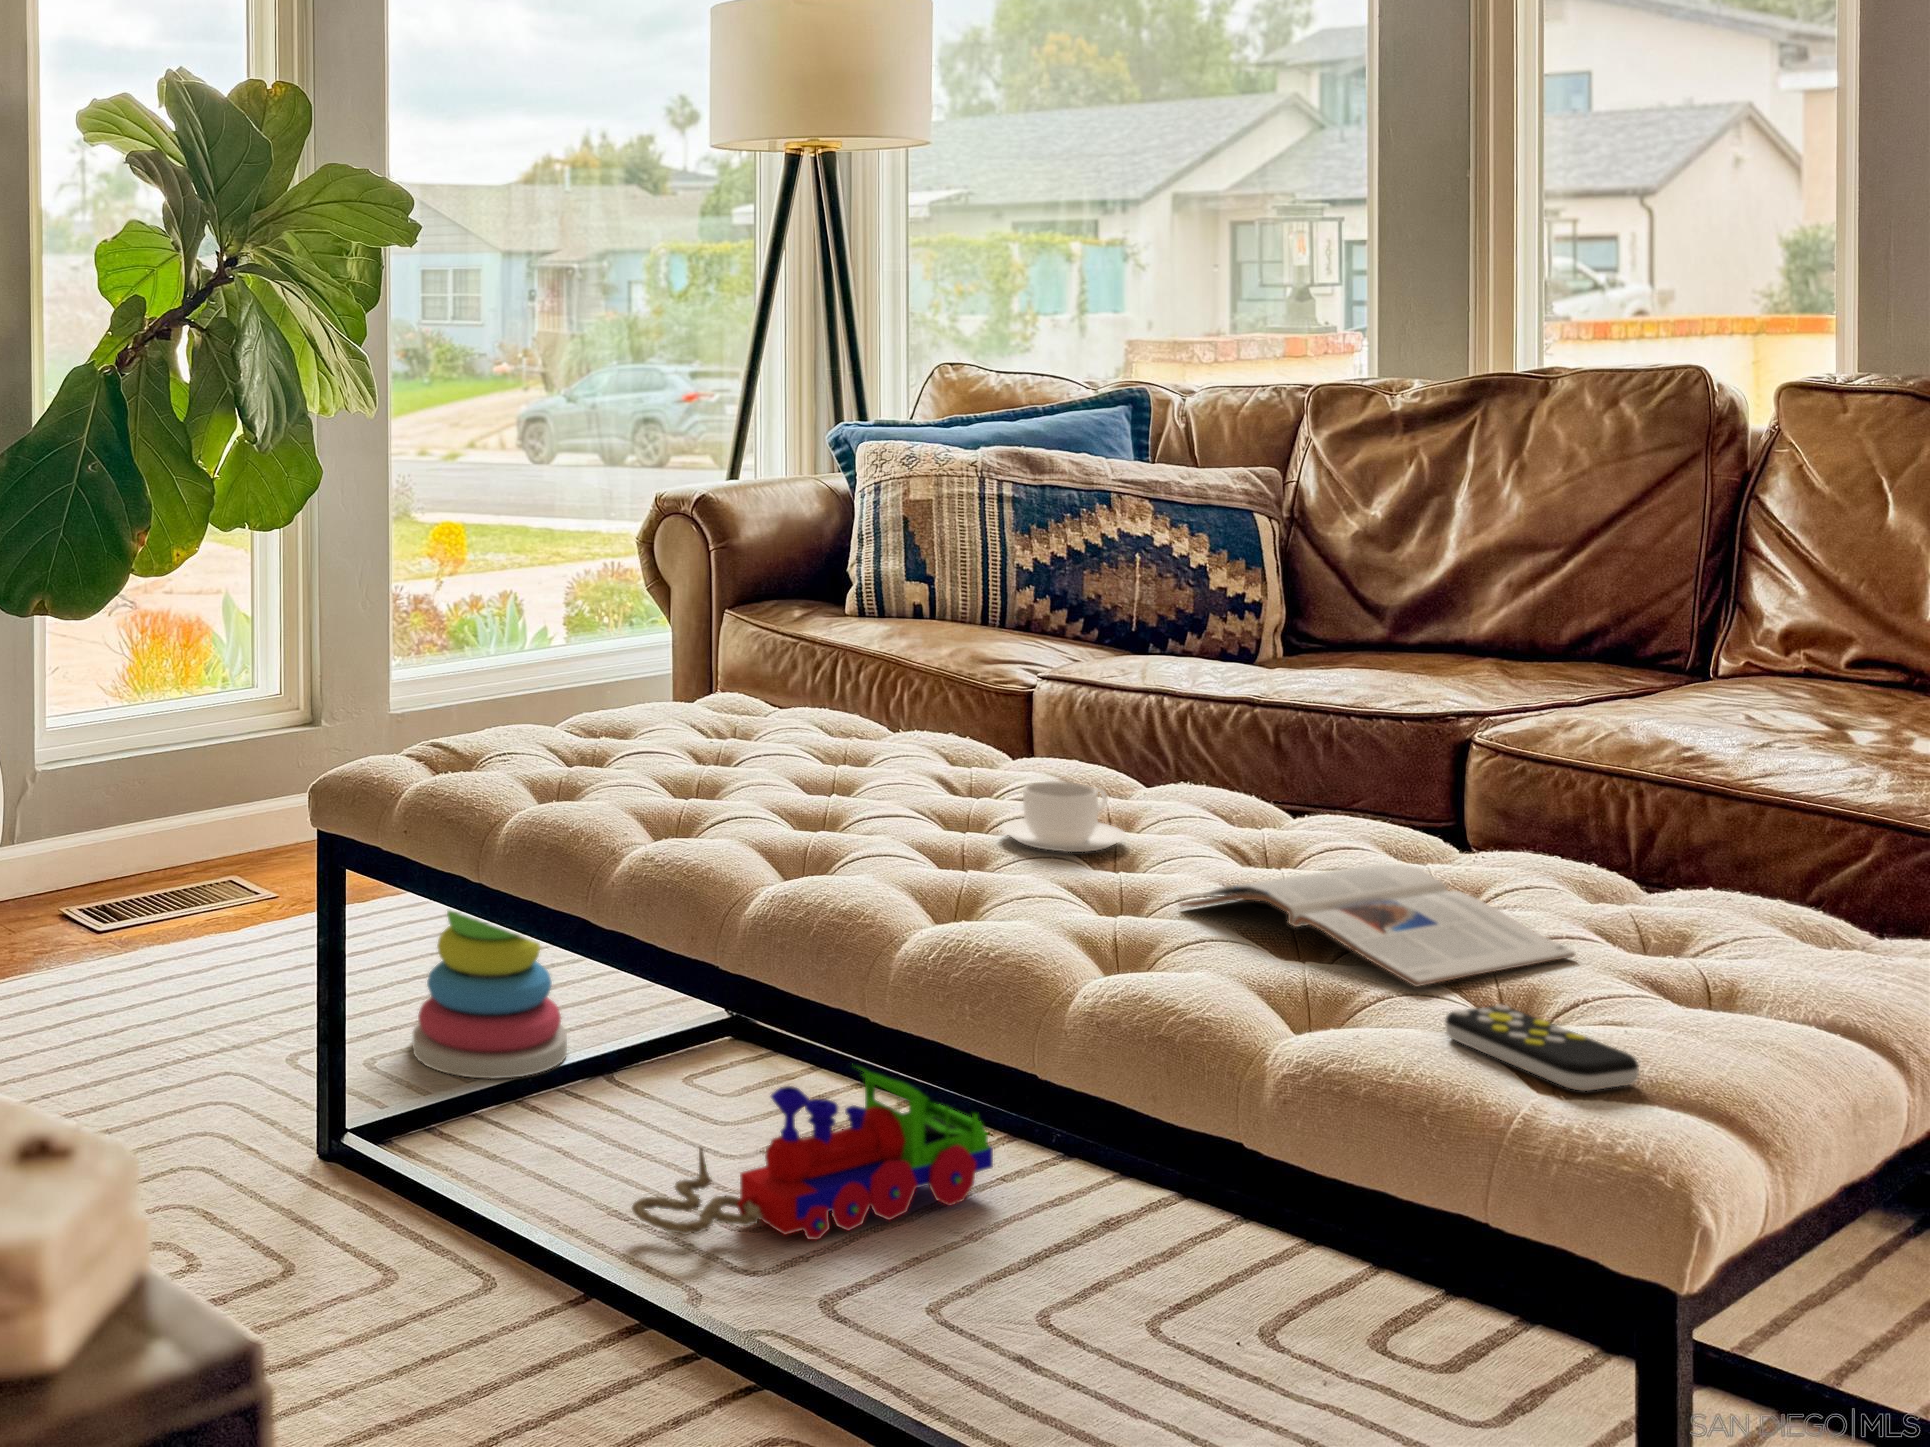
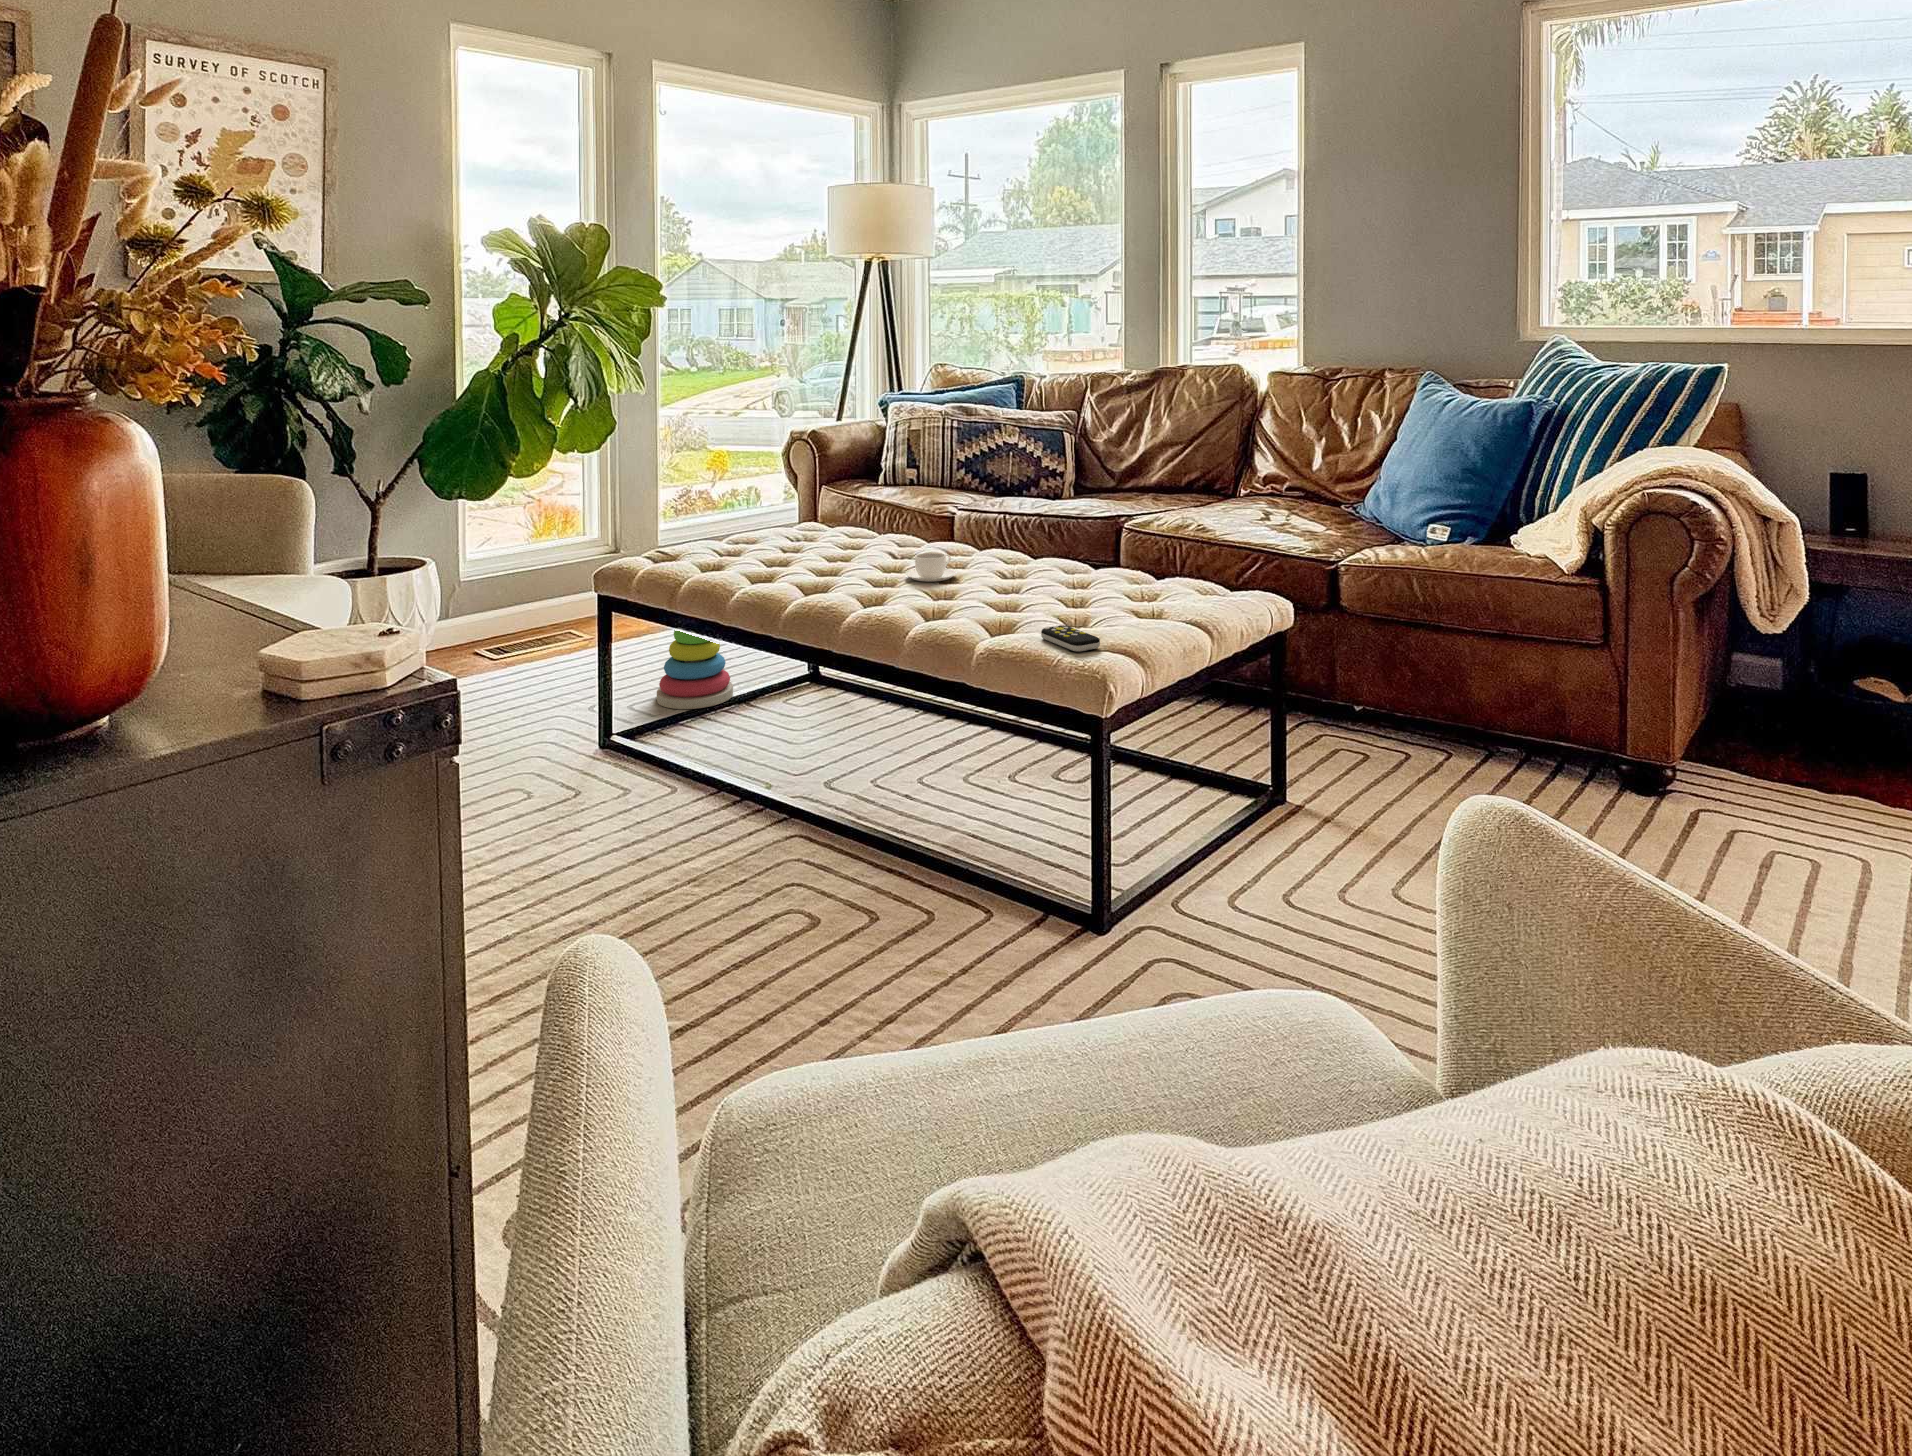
magazine: present [1178,864,1575,987] -> none [965,577,1106,622]
toy train: present [632,1070,993,1240] -> none [748,673,914,761]

